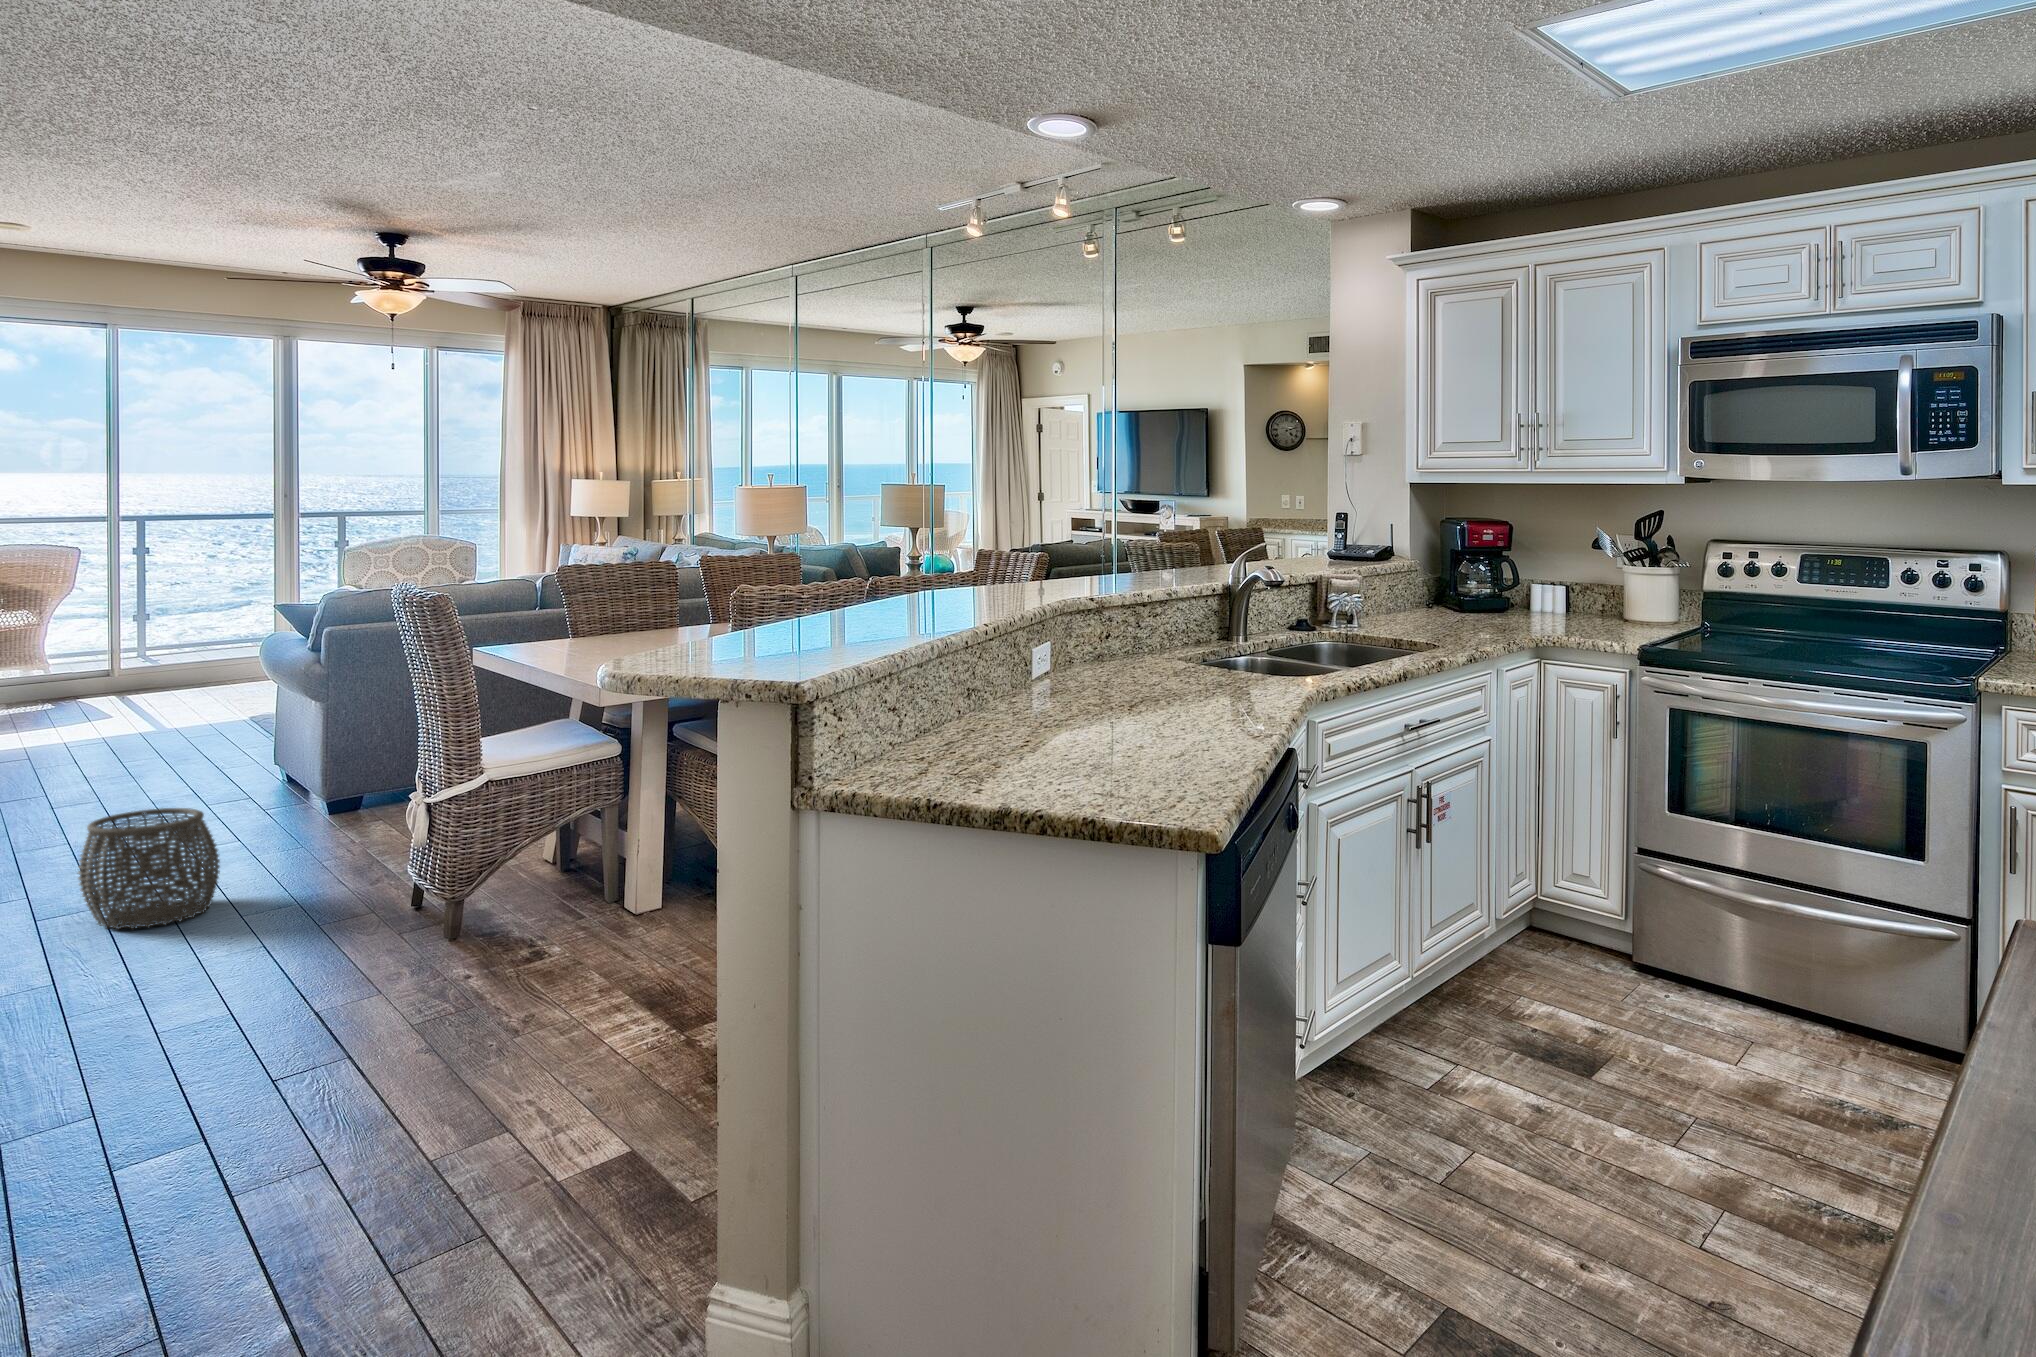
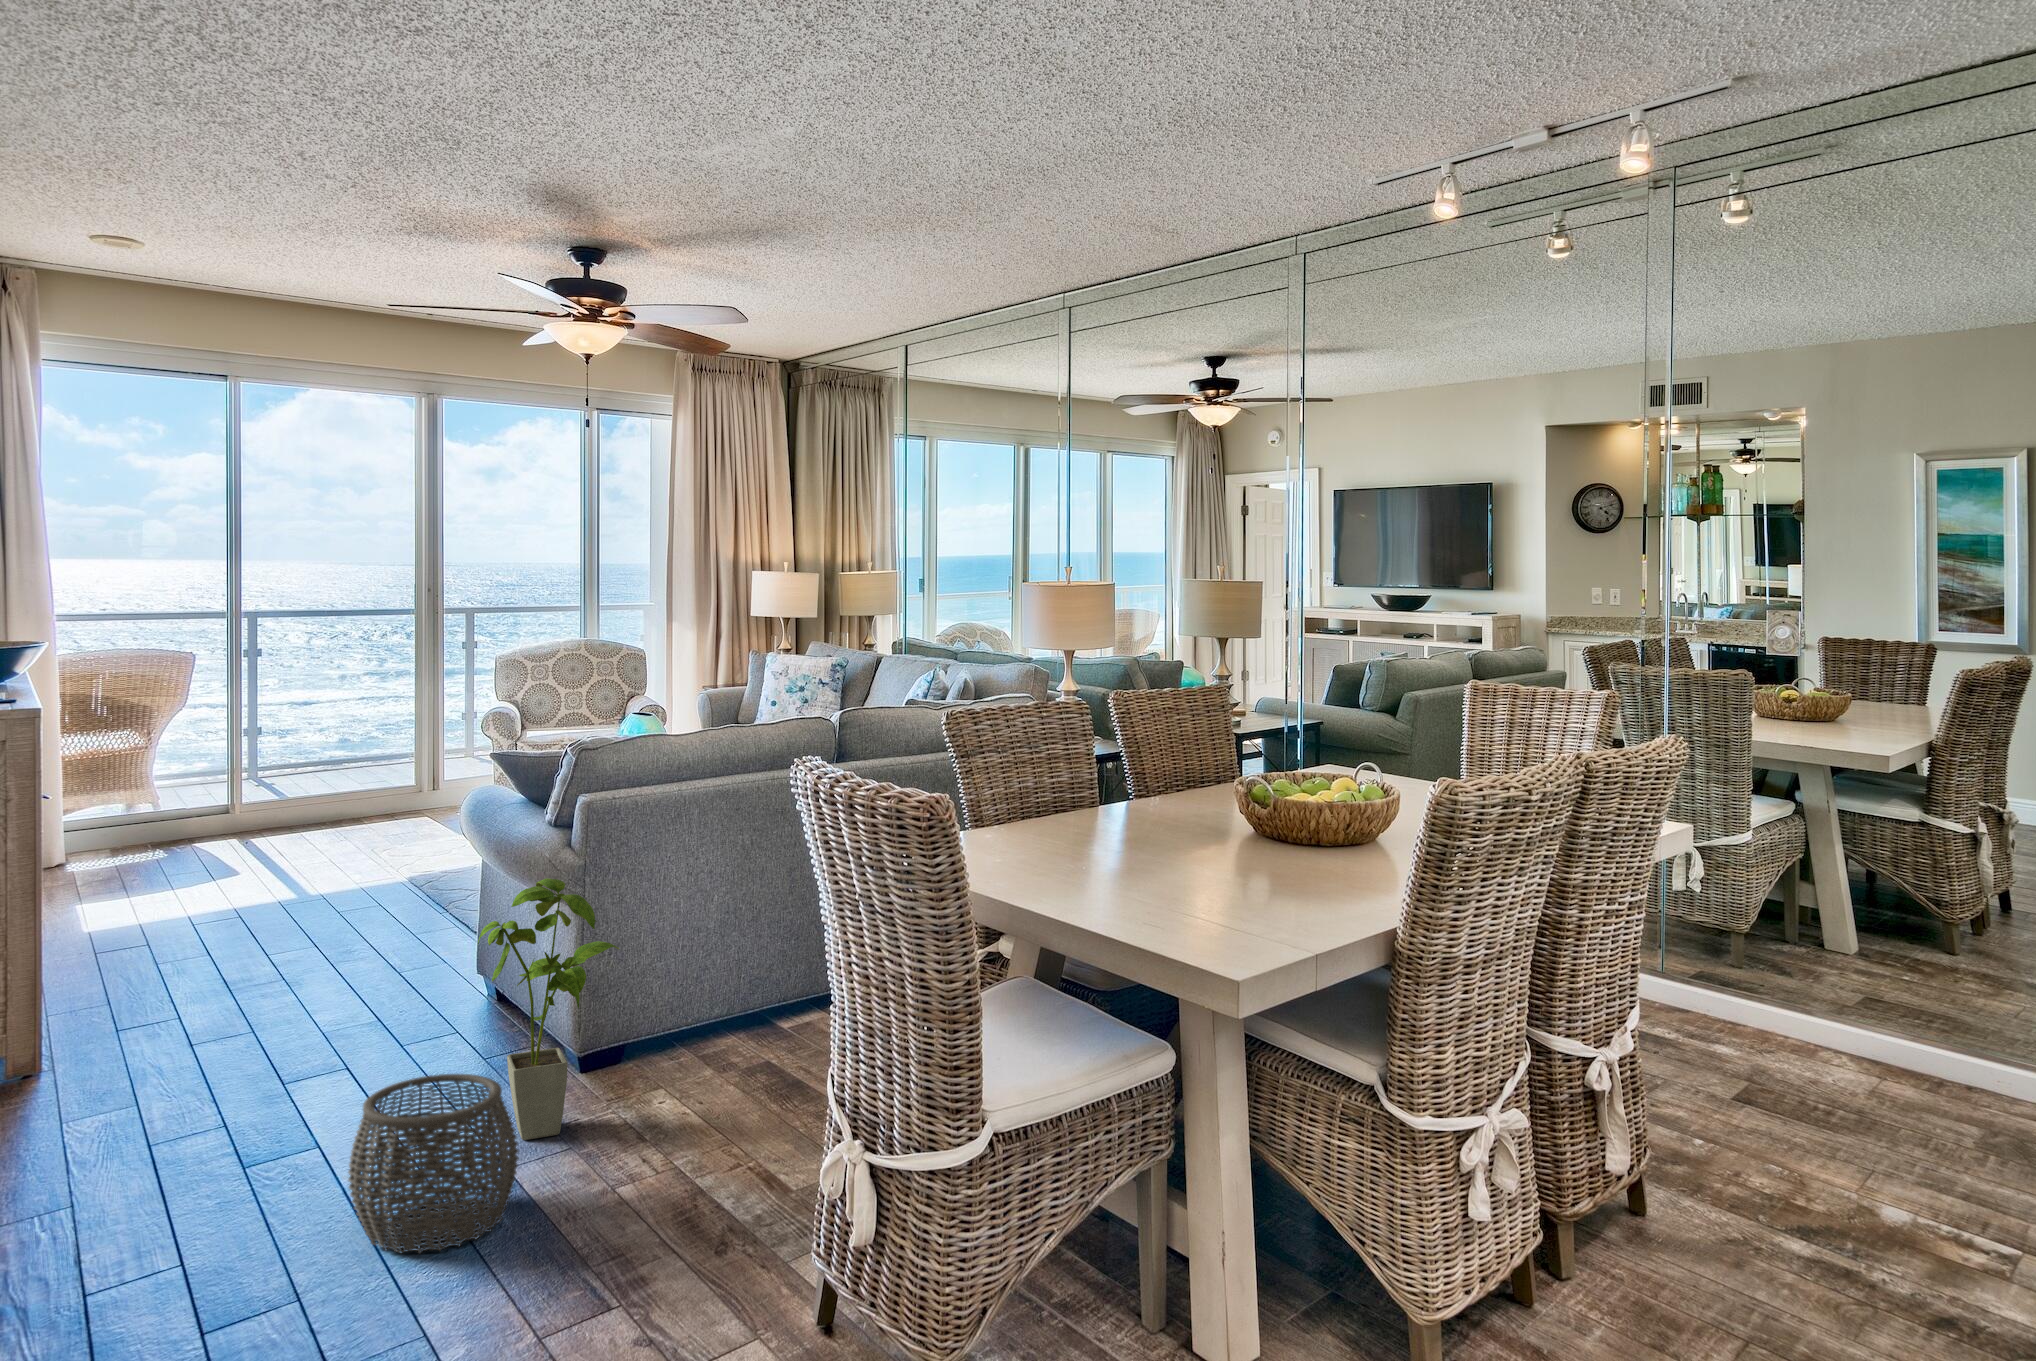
house plant: none [210,672,334,870] -> present [478,879,619,1140]

